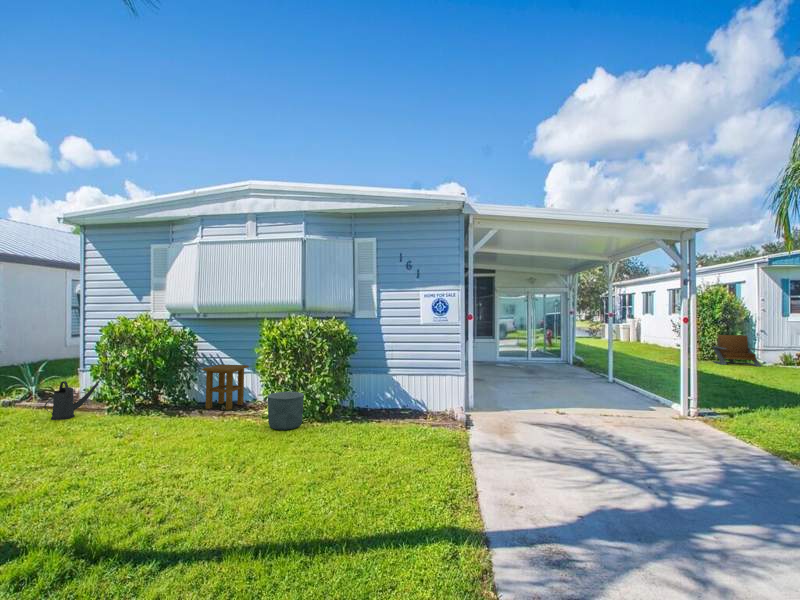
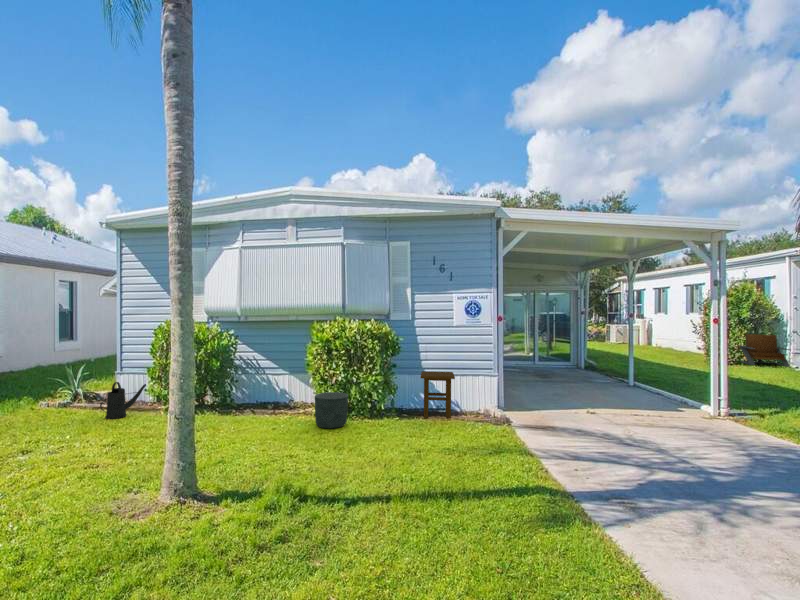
side table: present [202,364,249,410] -> present [421,371,455,418]

